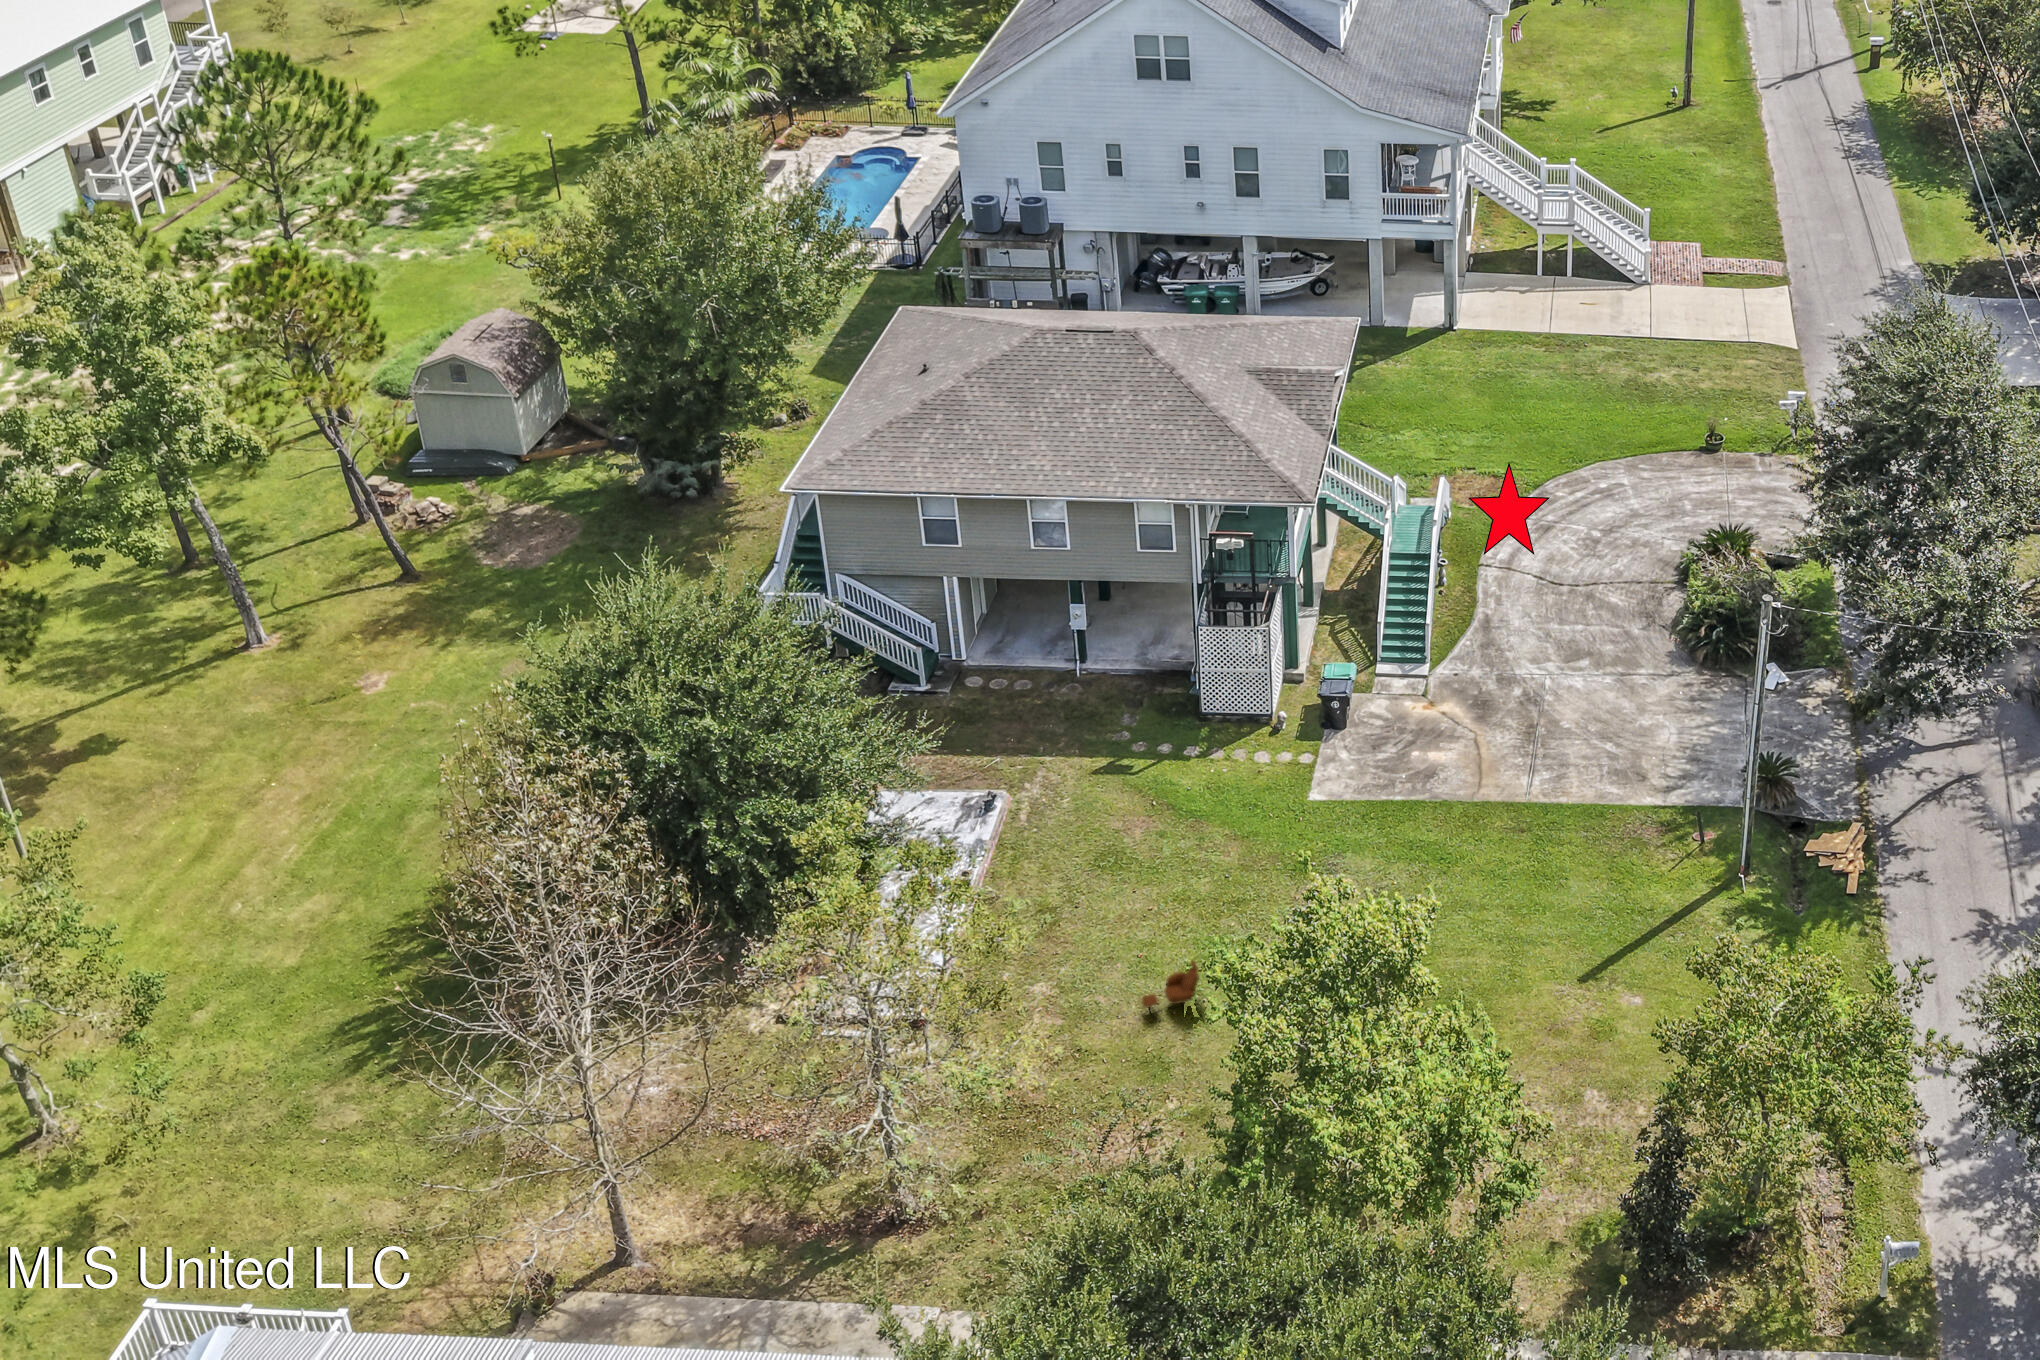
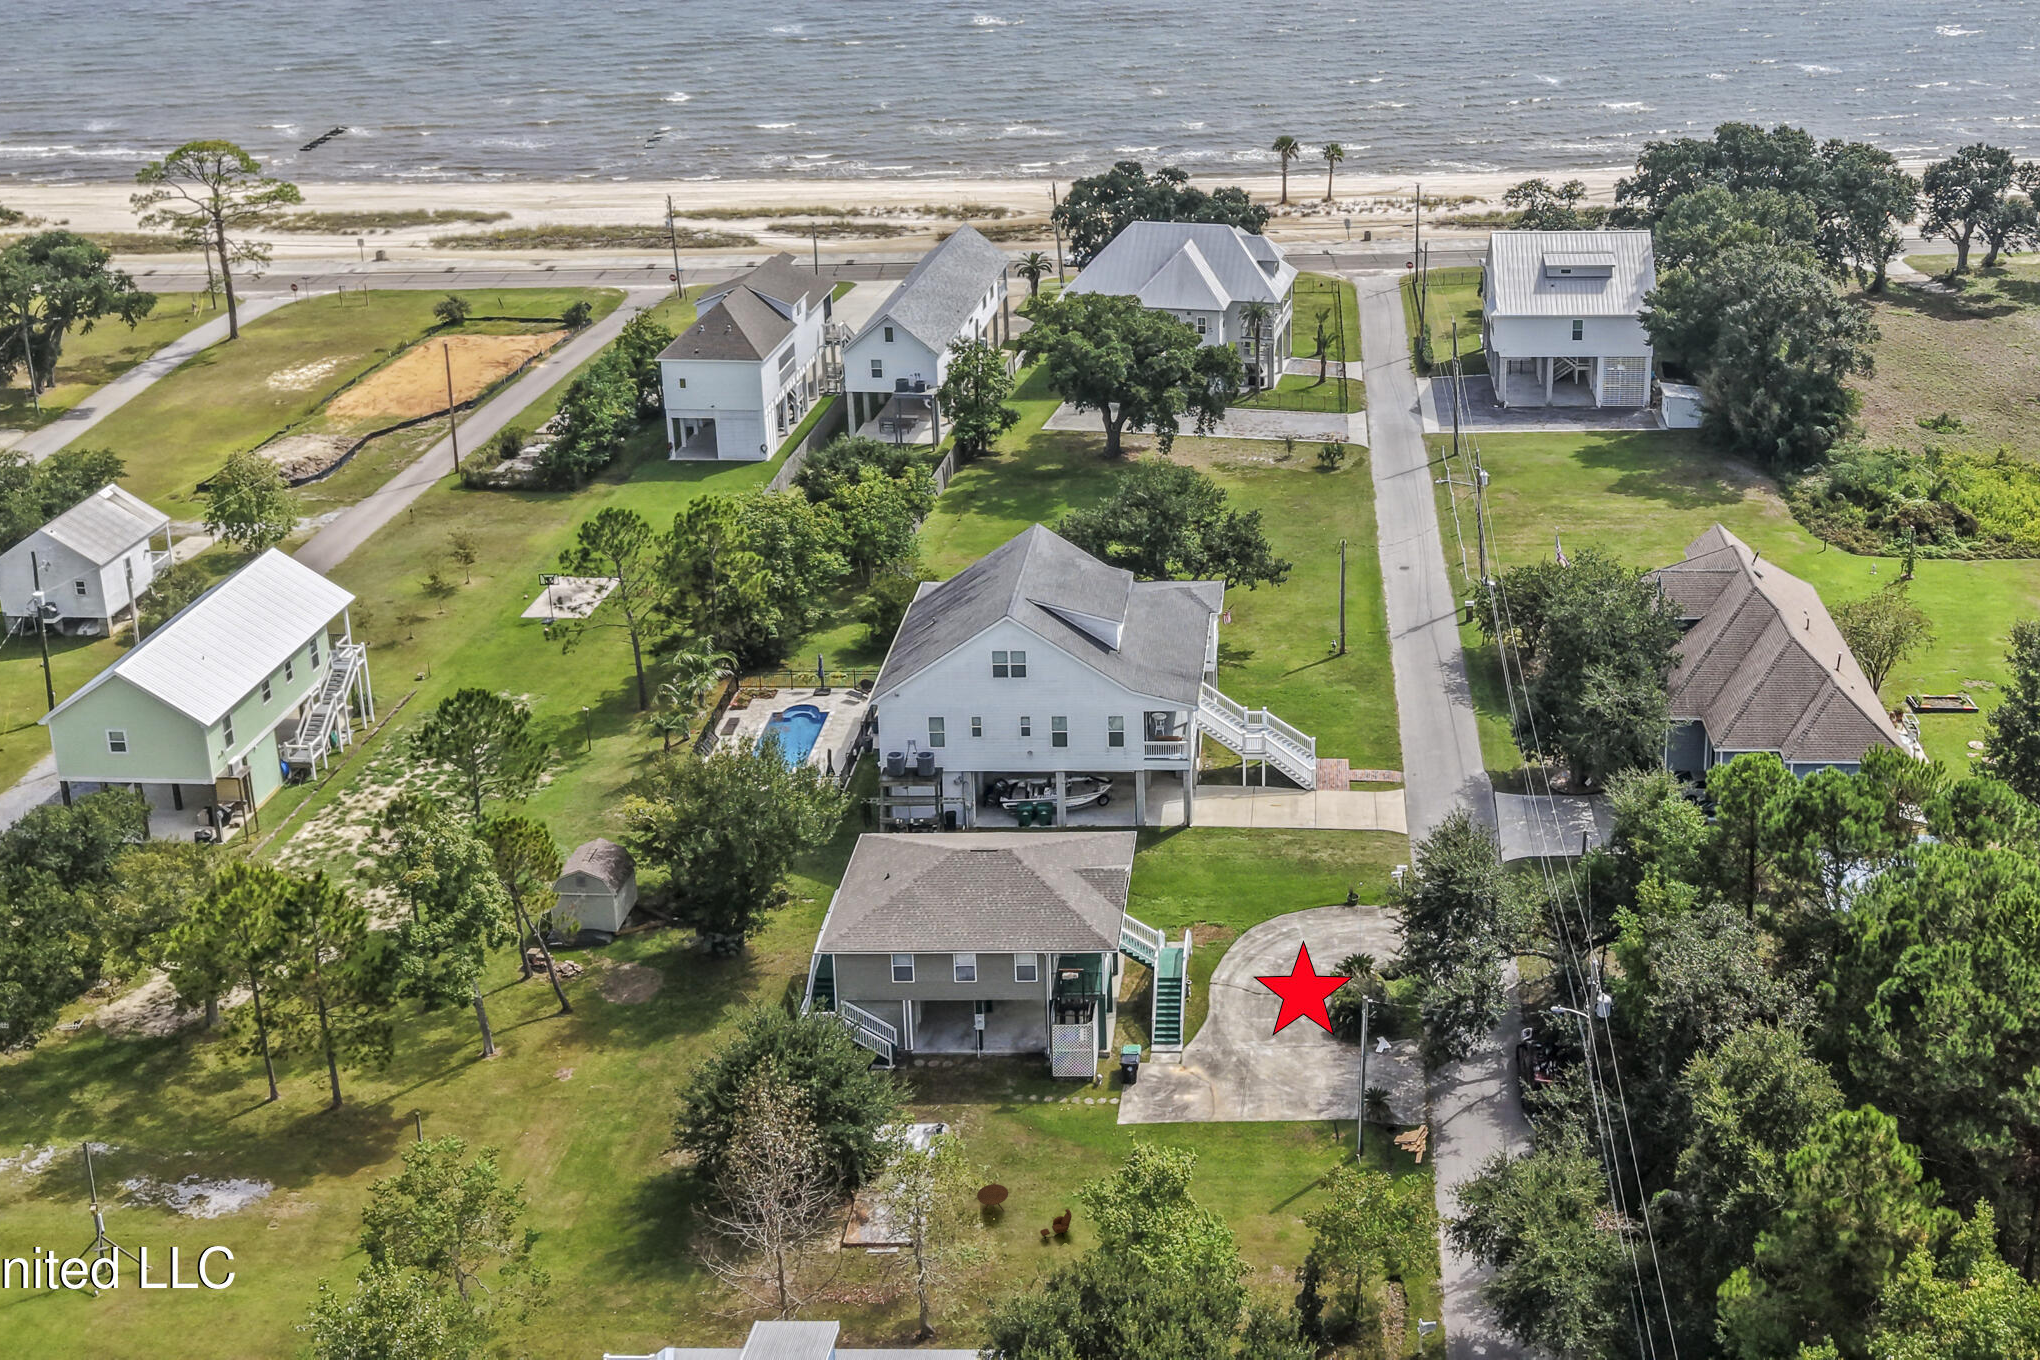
round table: none [1029,906,1088,970] -> present [977,1184,1008,1215]

